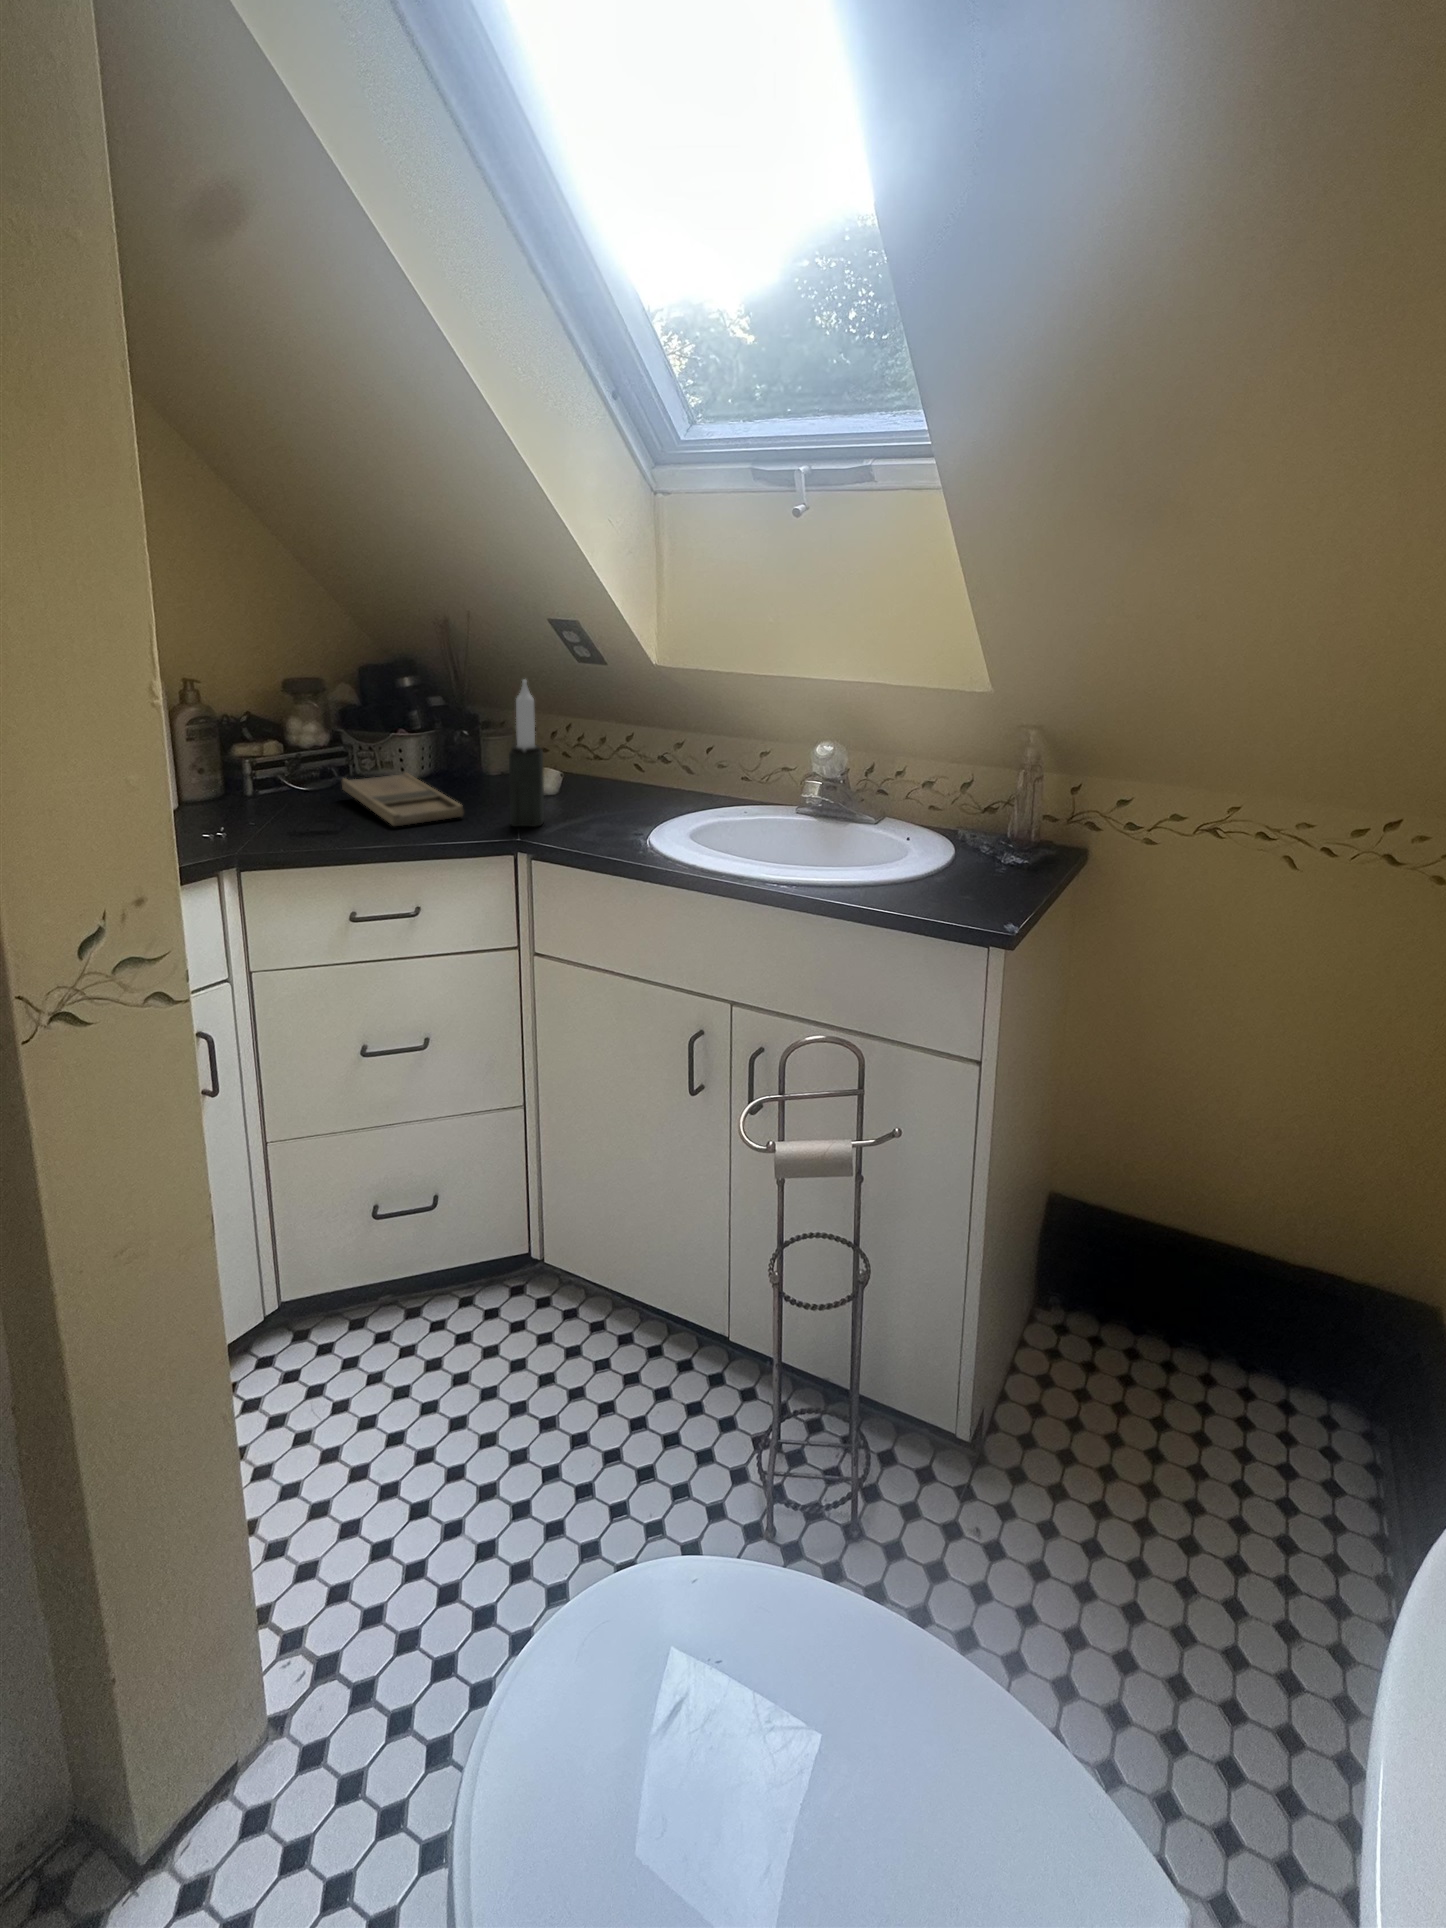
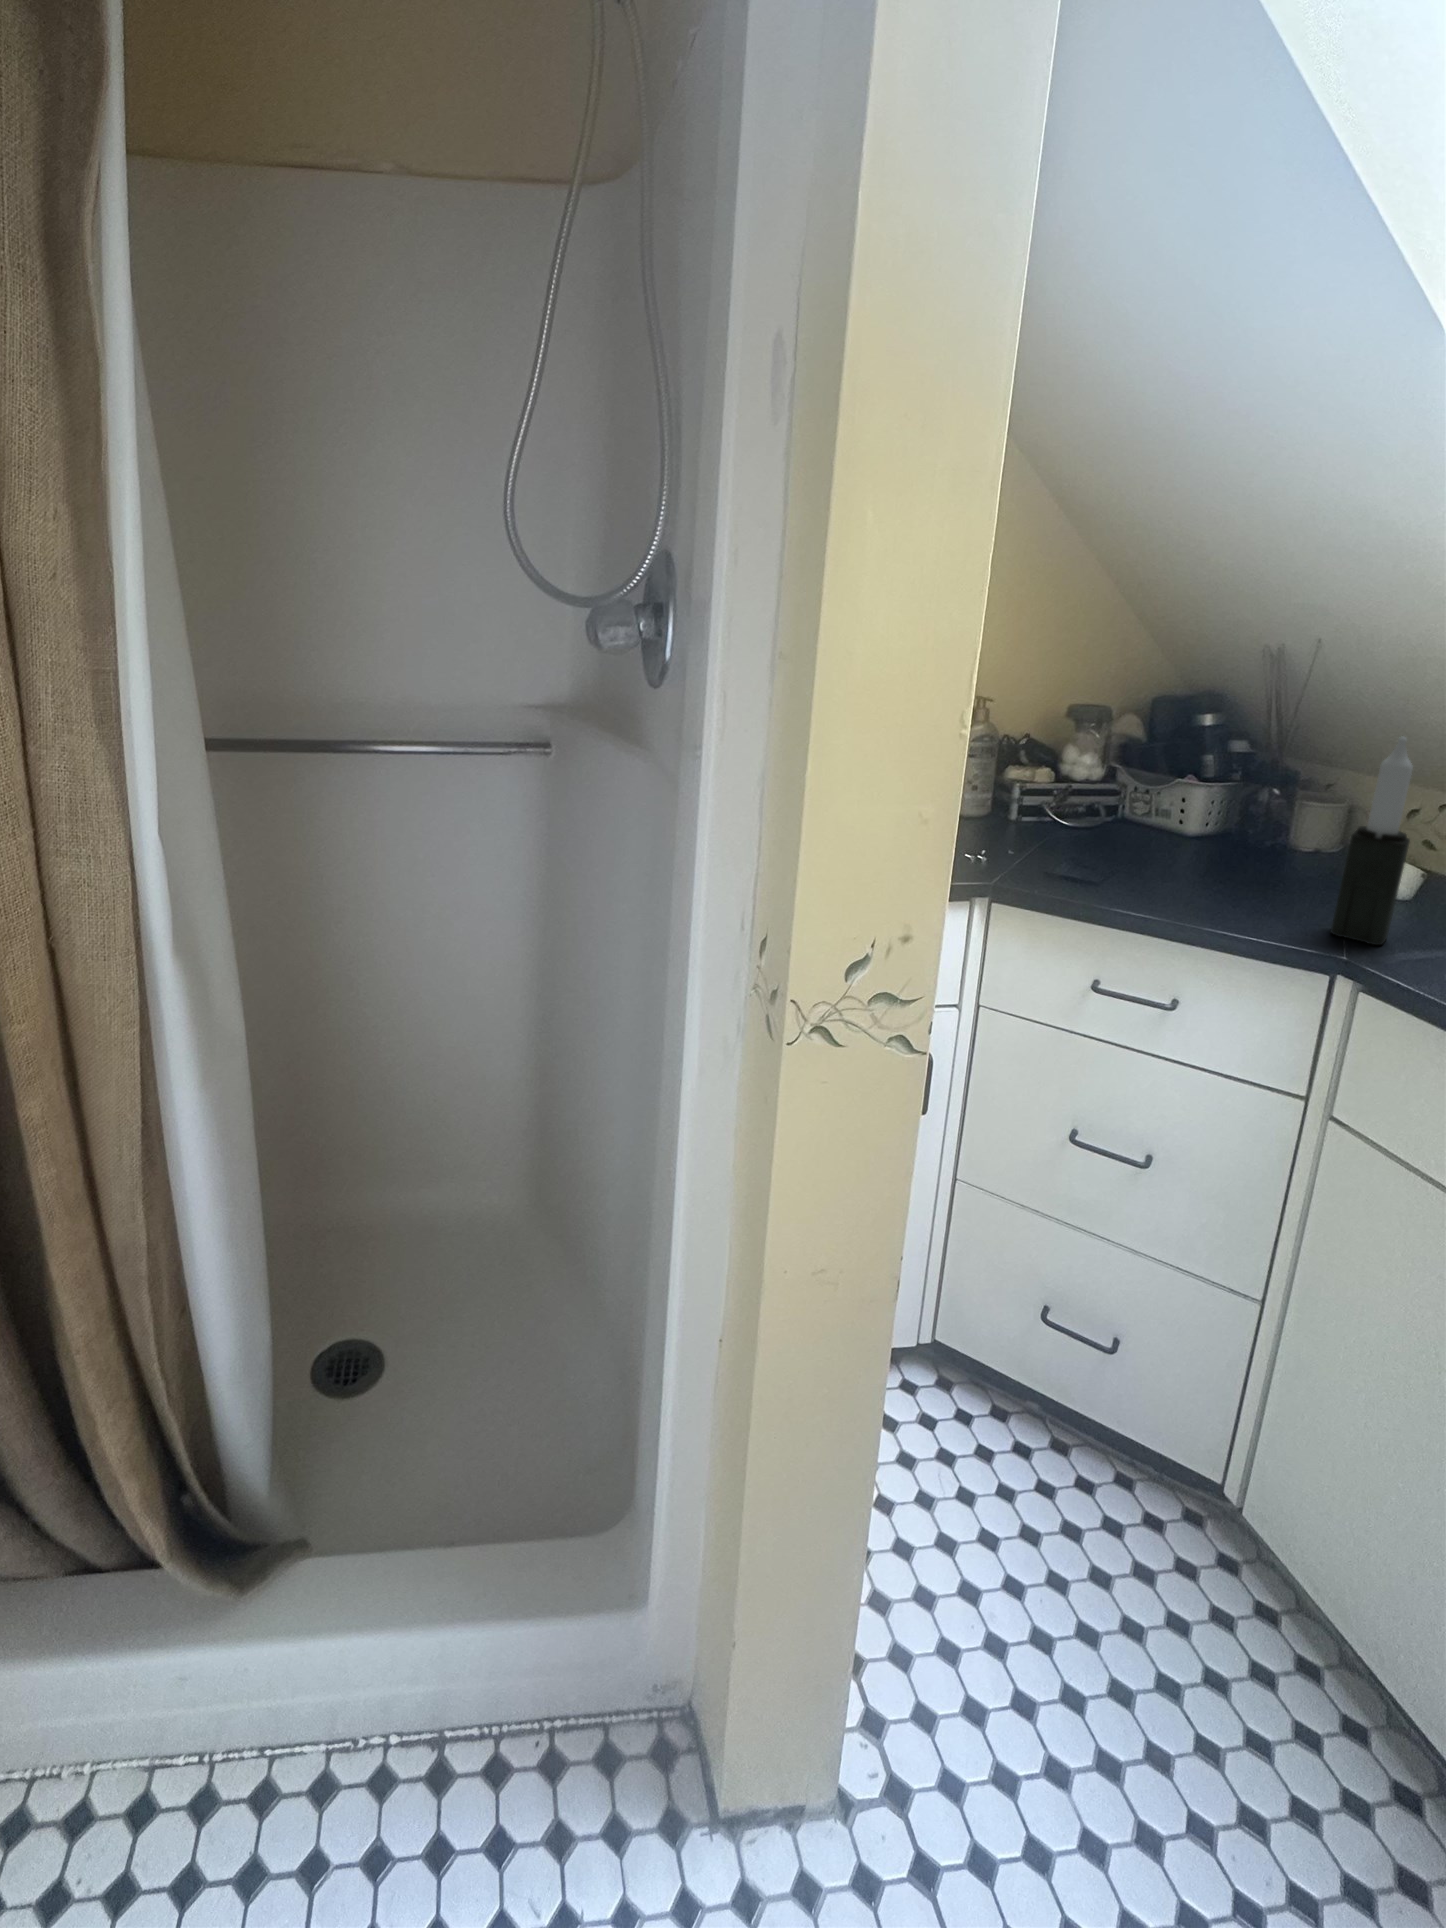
tray: present [342,773,464,826] -> none [1108,822,1261,902]

